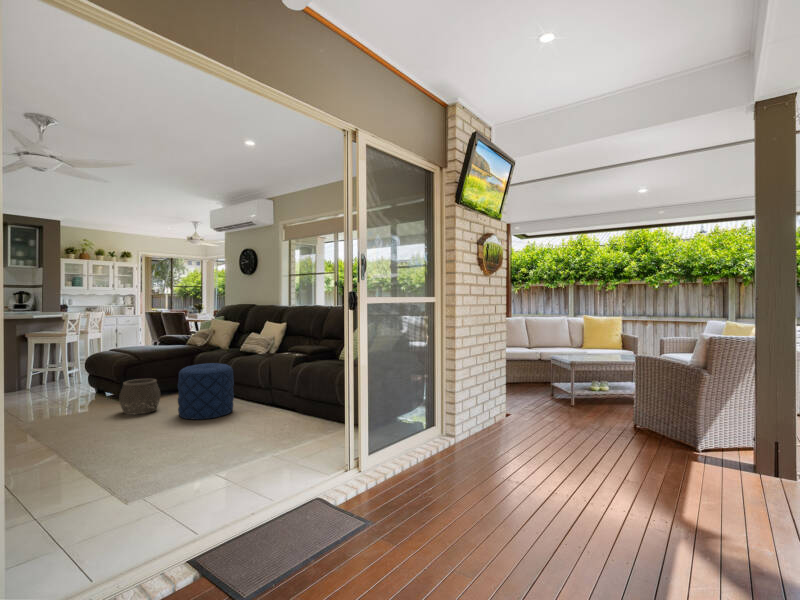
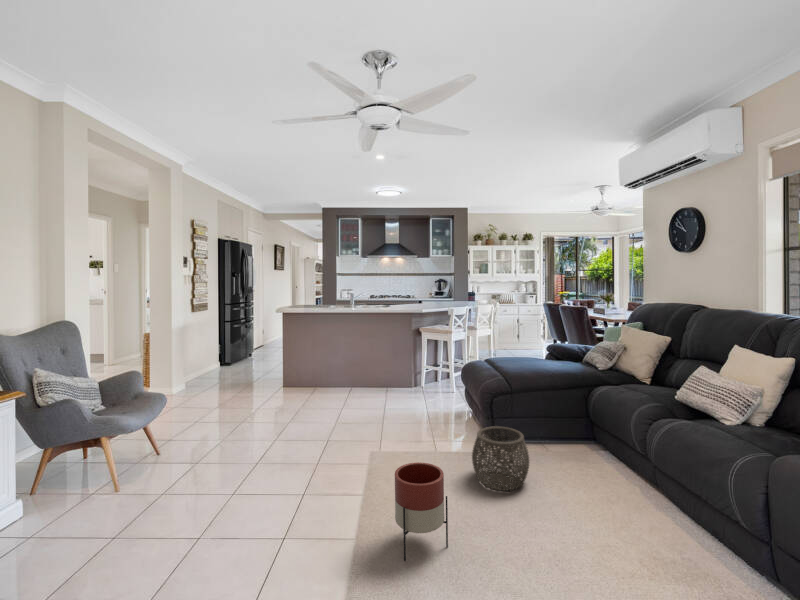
pouf: present [178,363,234,420] -> none [550,432,665,569]
planter: none [82,390,120,443] -> present [395,462,448,561]

